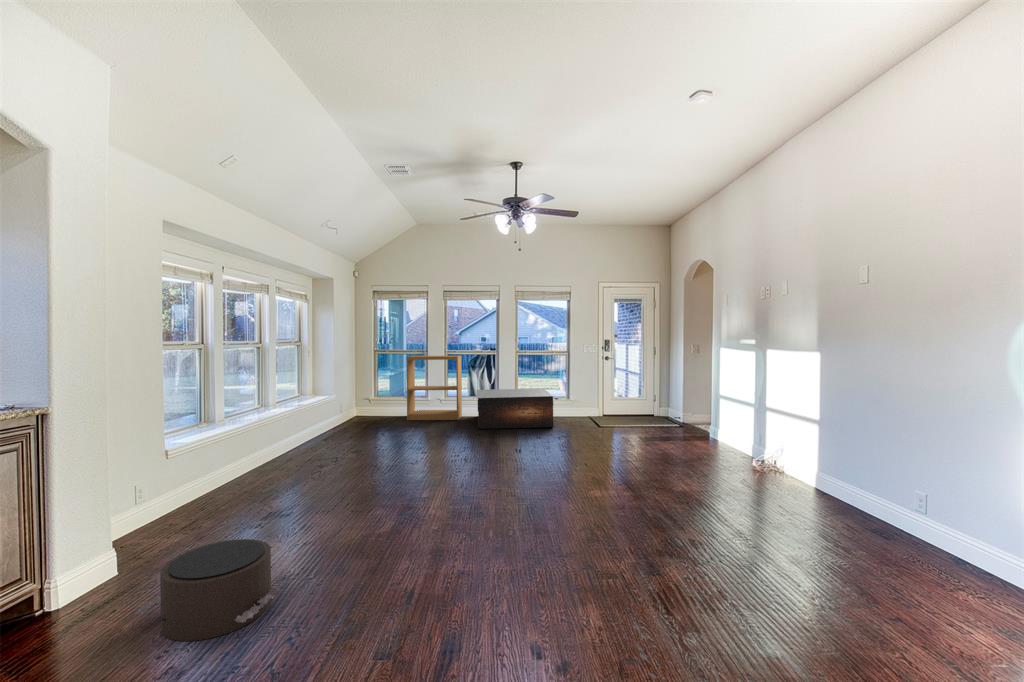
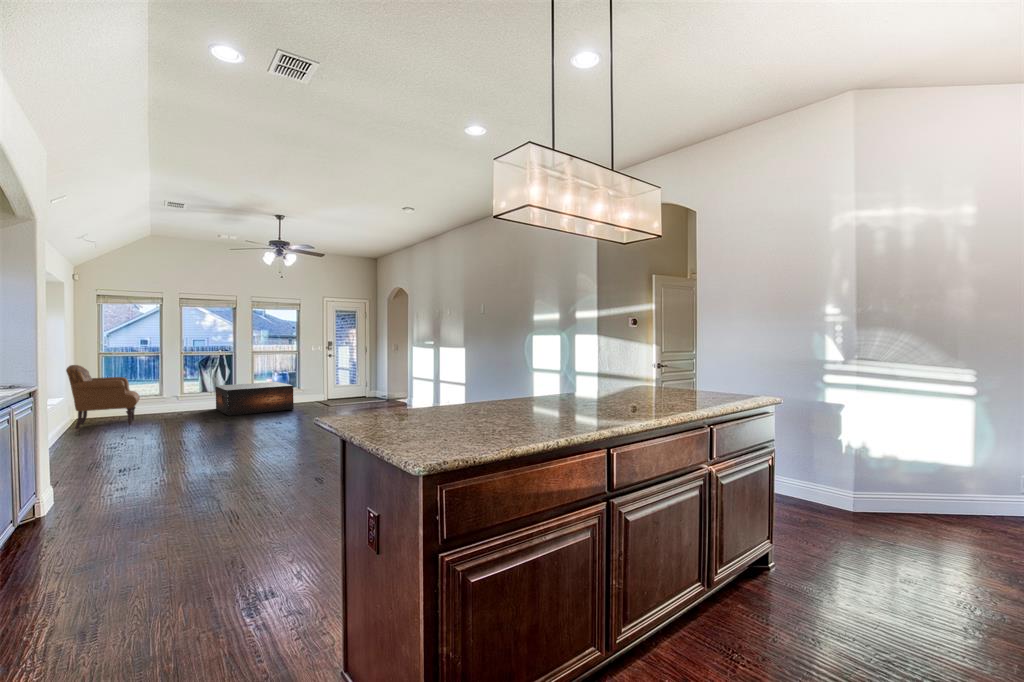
bookshelf: present [406,356,462,420] -> none [142,356,199,417]
armchair: none [330,363,400,431] -> present [66,365,140,429]
pouf: present [135,539,281,641] -> none [128,457,208,500]

